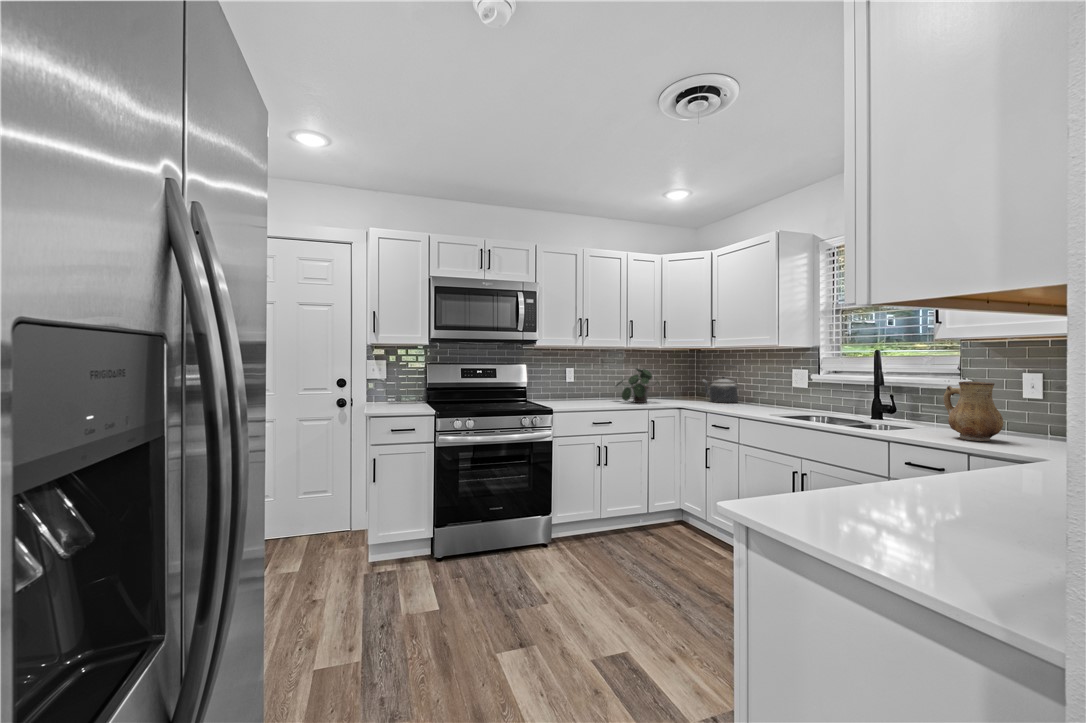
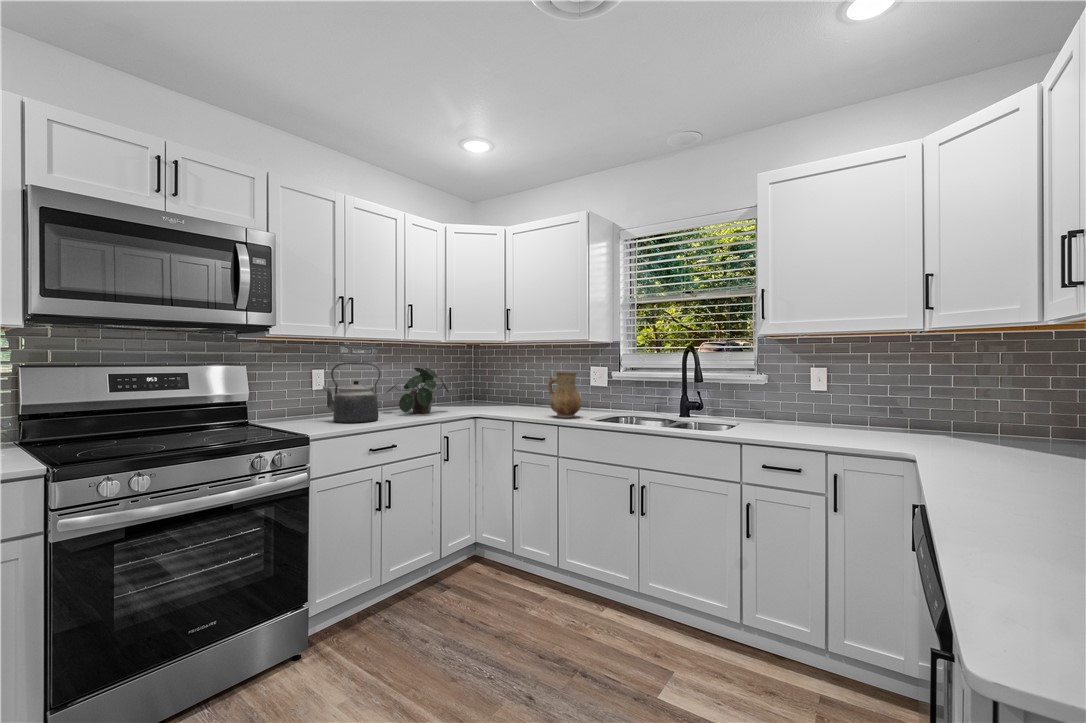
kettle: present [703,365,739,403] -> present [323,362,381,423]
ceramic pitcher: present [943,382,1003,441] -> present [548,372,582,418]

